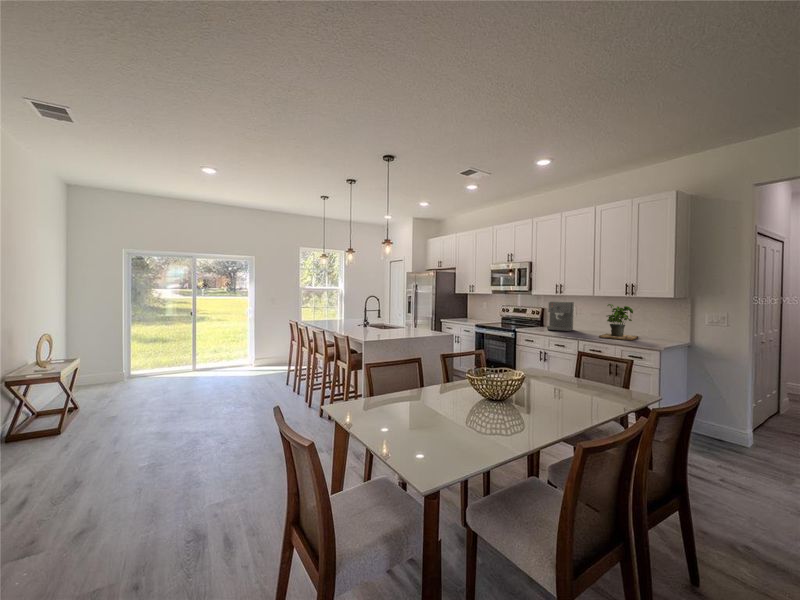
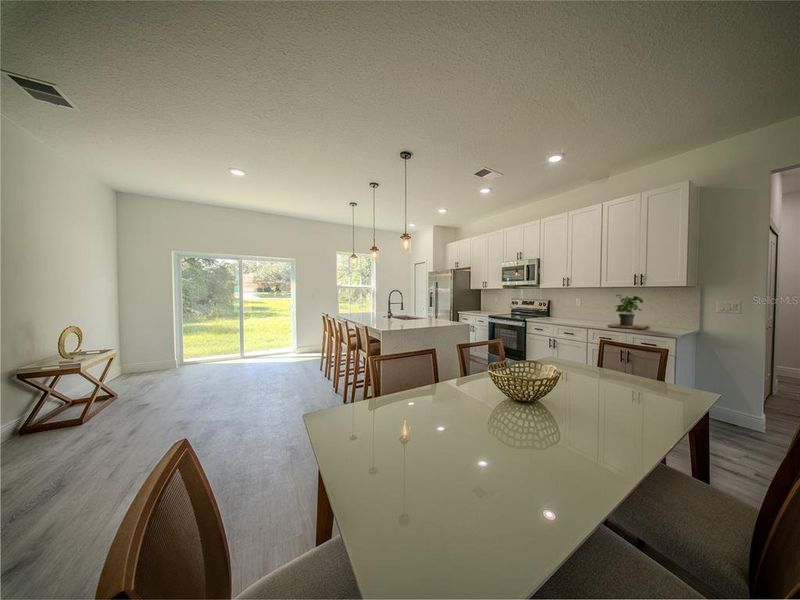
coffee maker: present [547,301,574,331] -> none [556,294,582,322]

